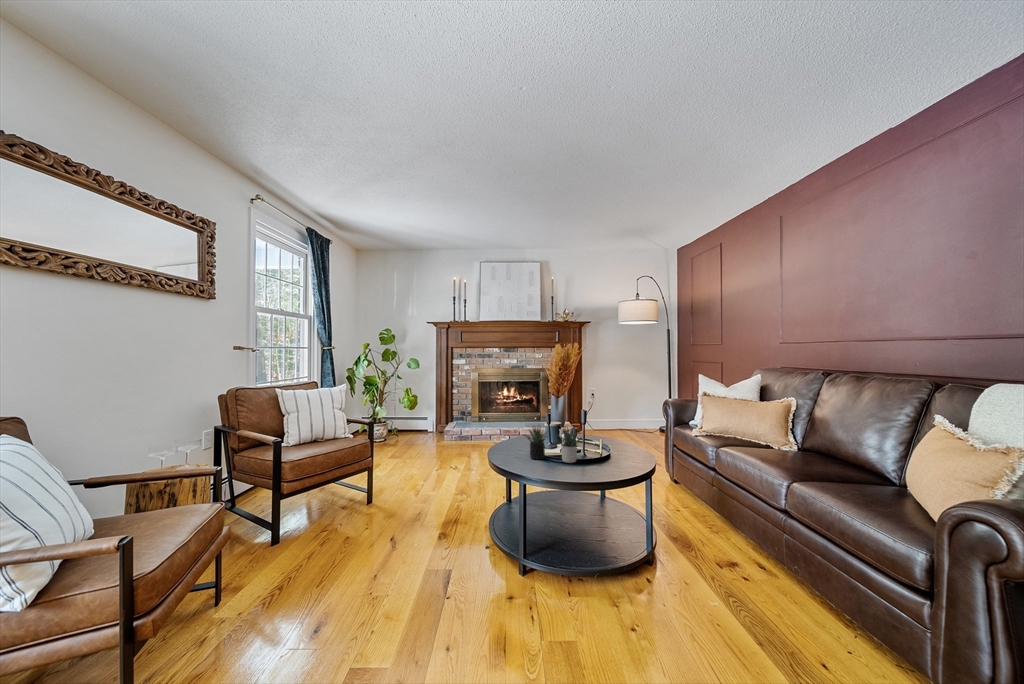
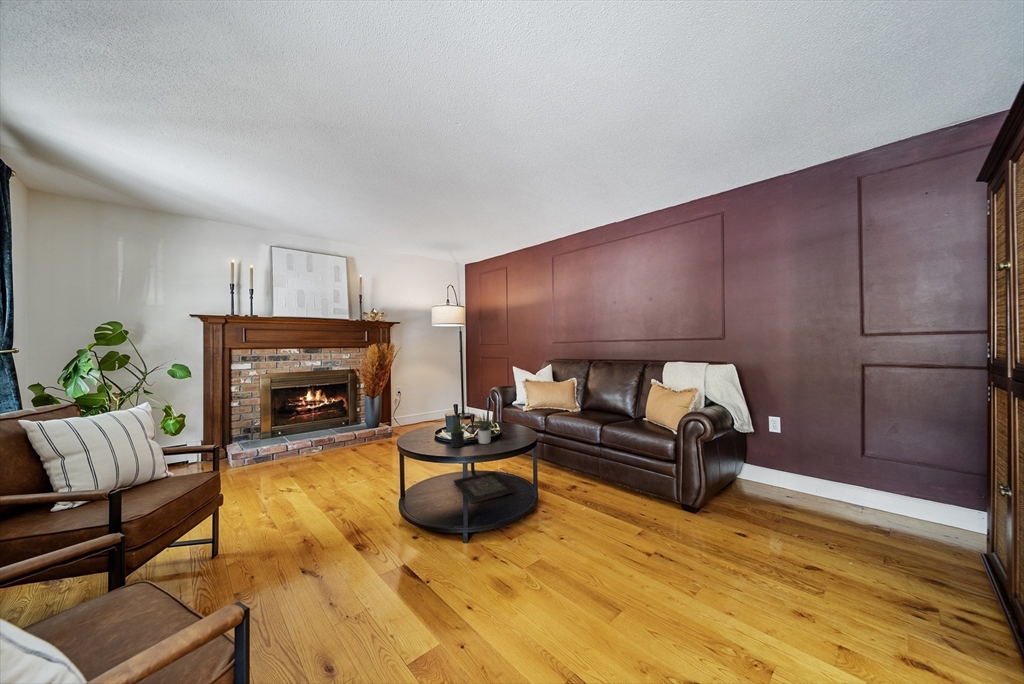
decorative tray: none [558,499,623,537] -> present [454,472,517,504]

